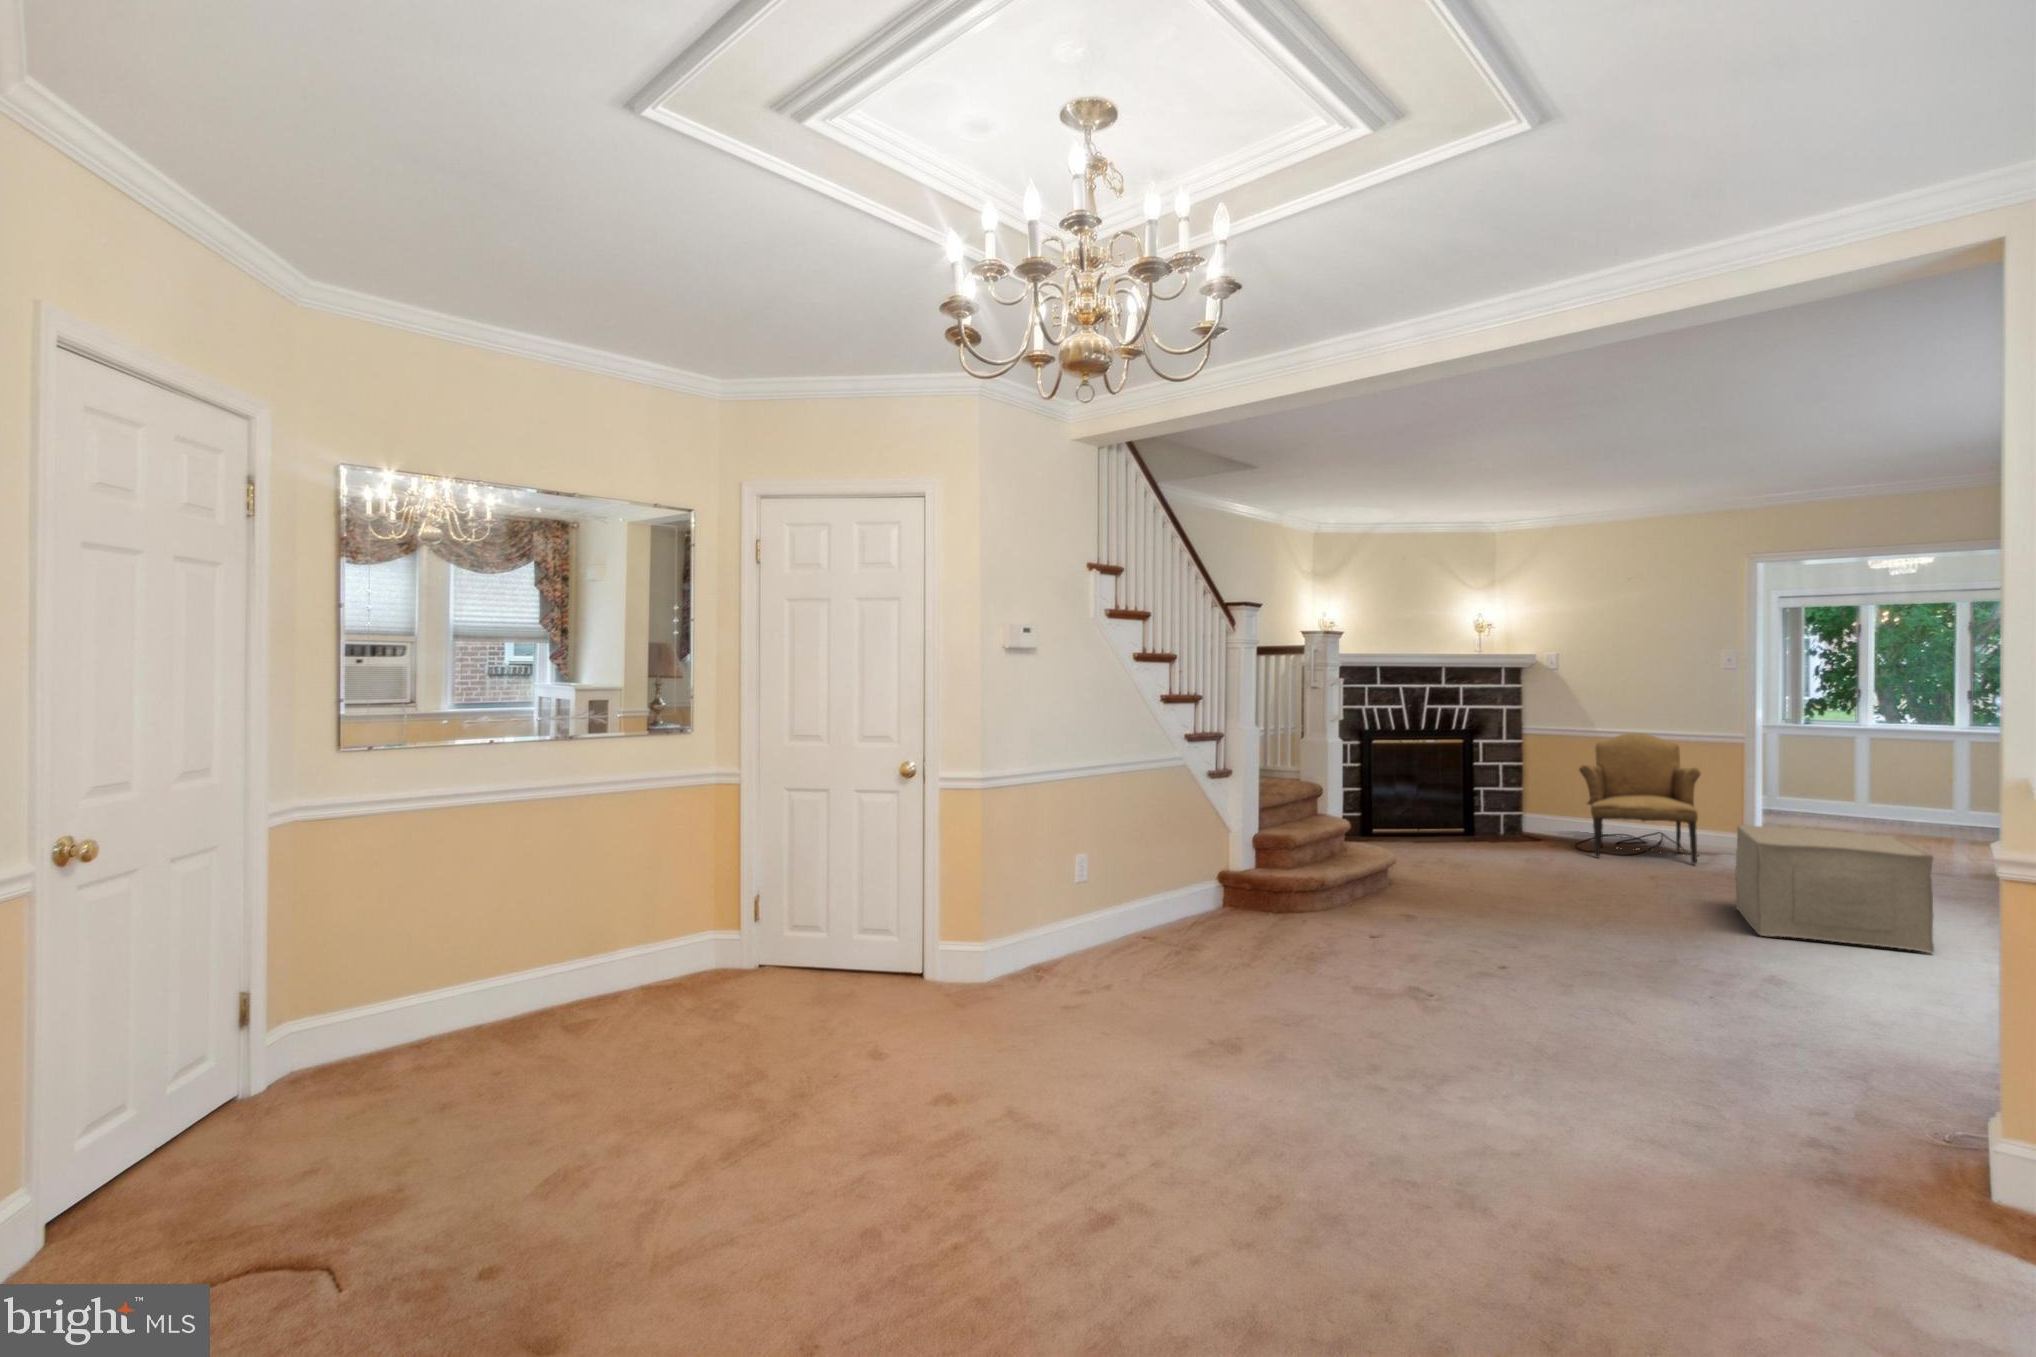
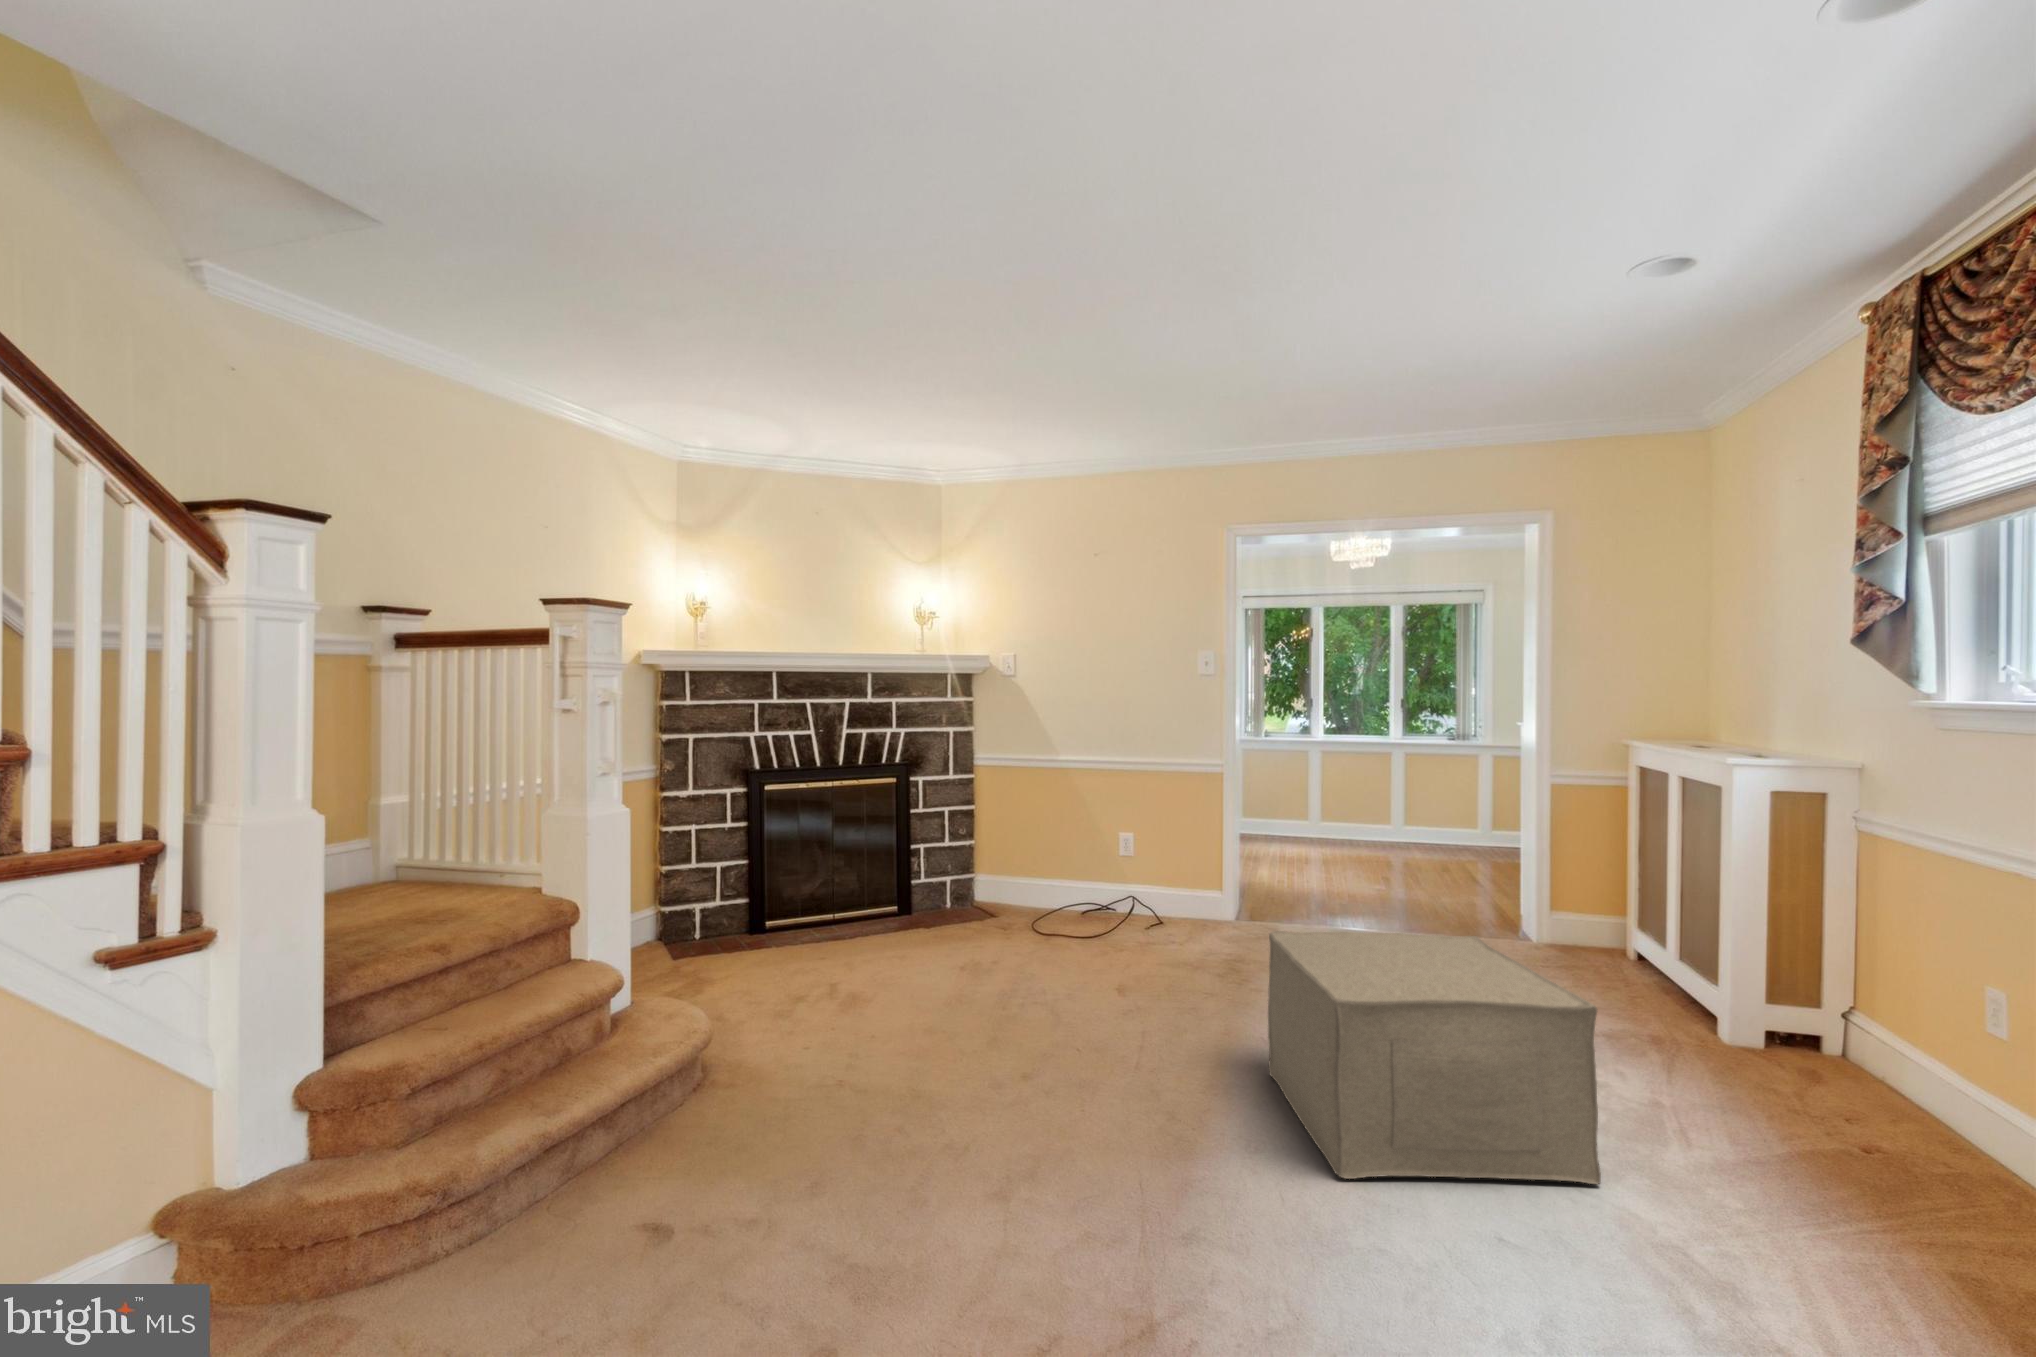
armchair: present [1579,733,1701,864] -> none [1040,763,1187,950]

